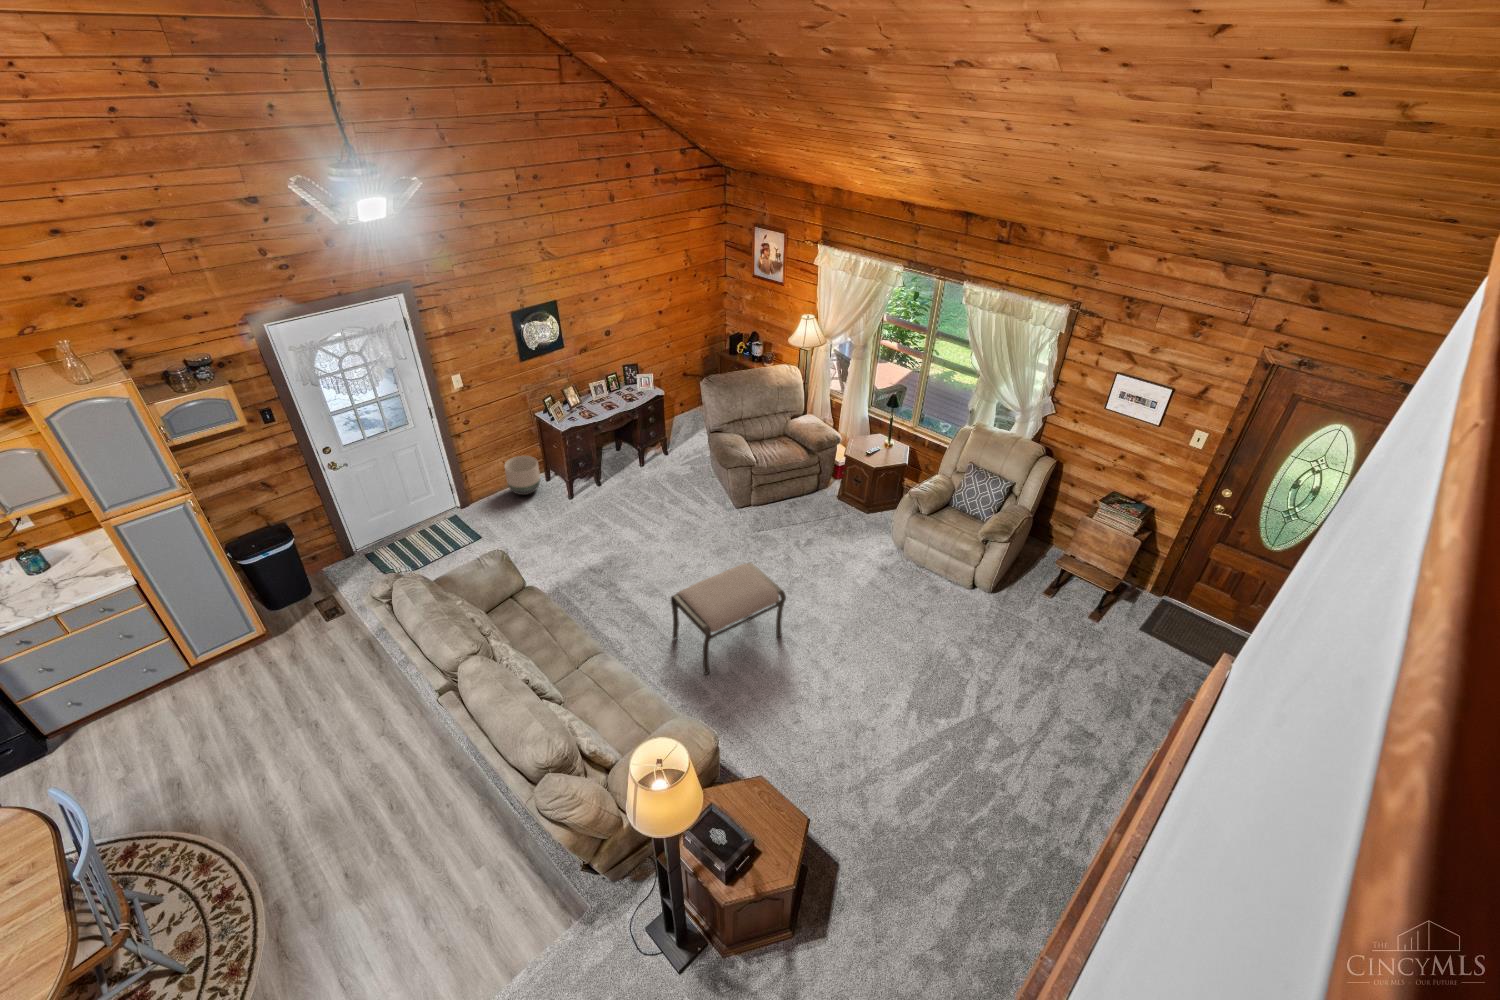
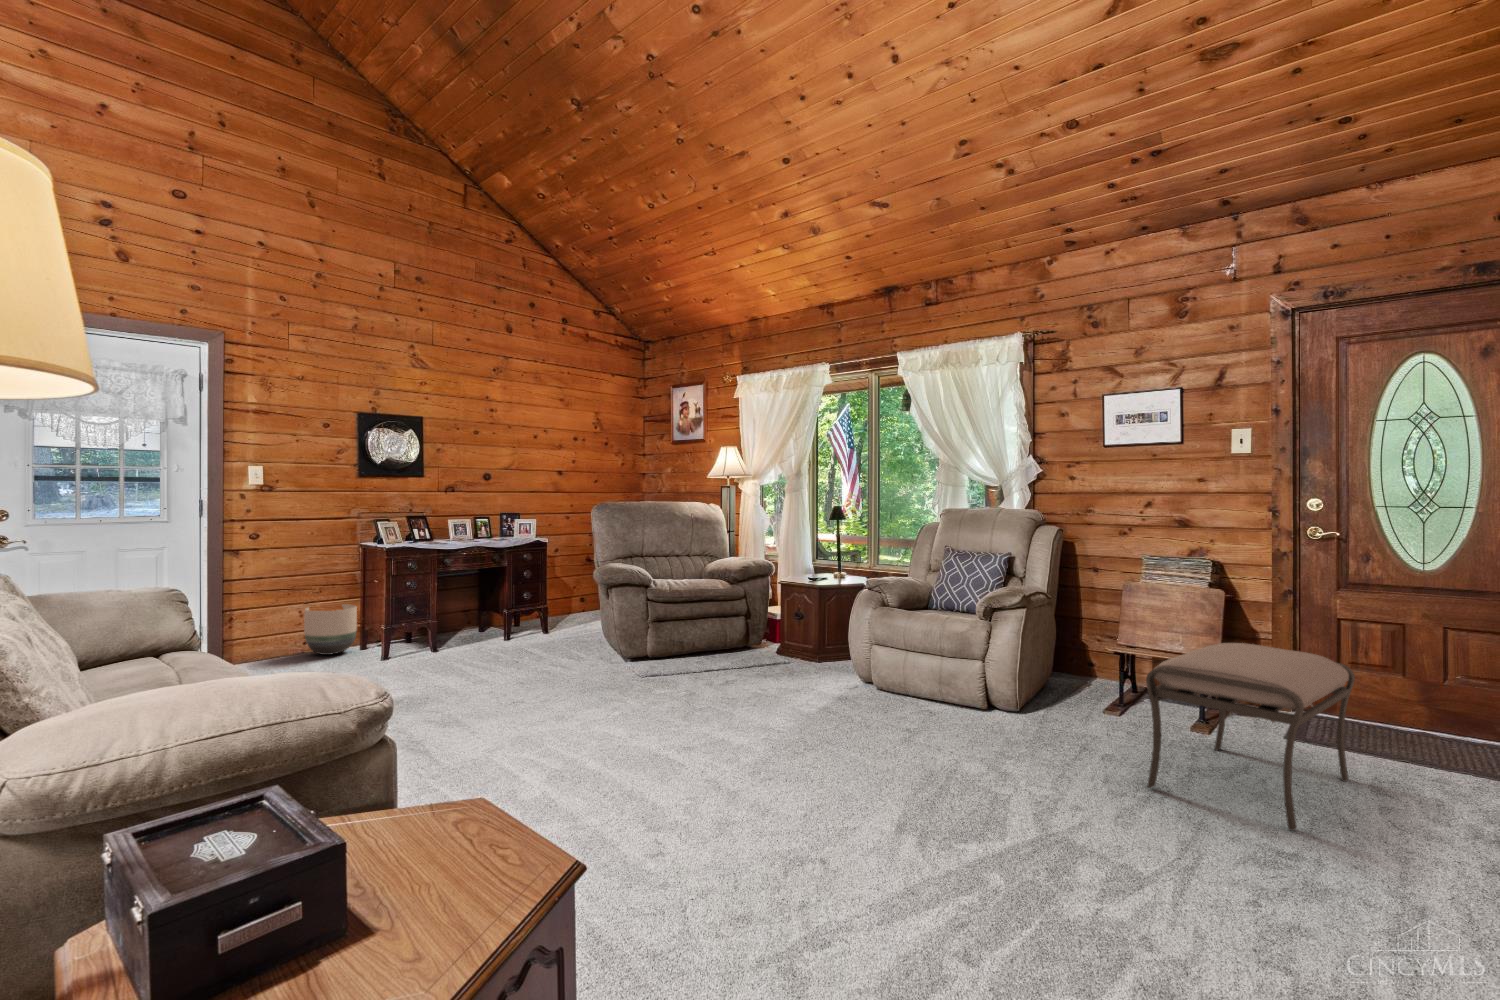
ottoman: present [671,562,786,675] -> present [1146,643,1355,831]

